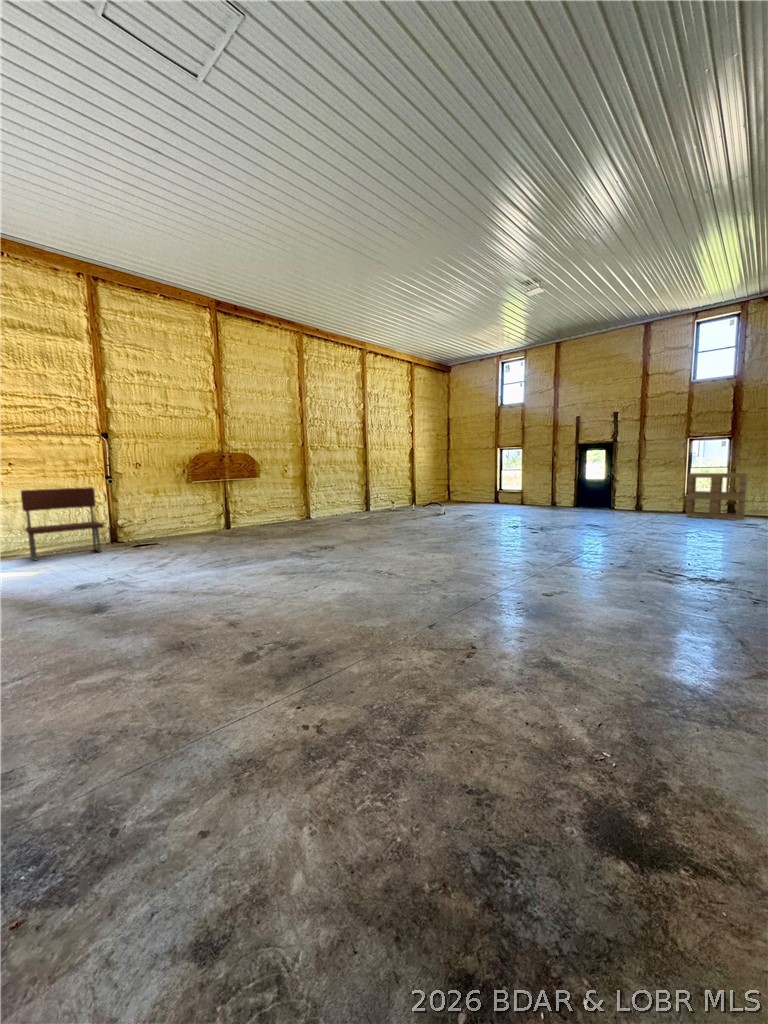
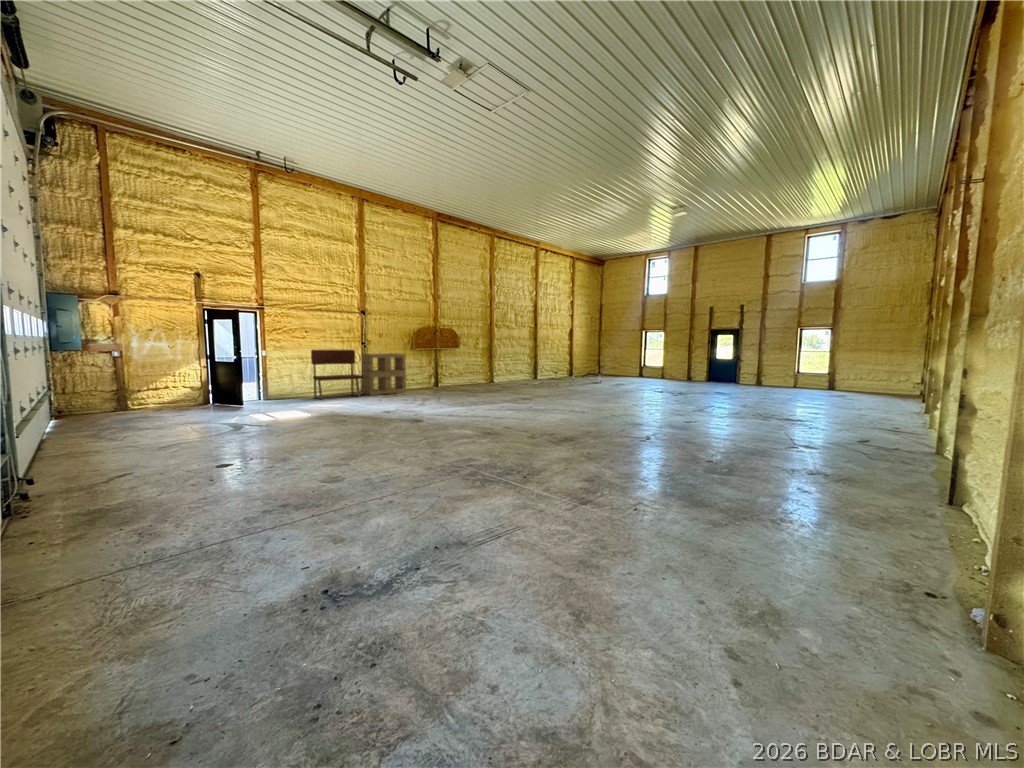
shelving unit: present [686,473,747,520] -> present [362,353,406,395]

